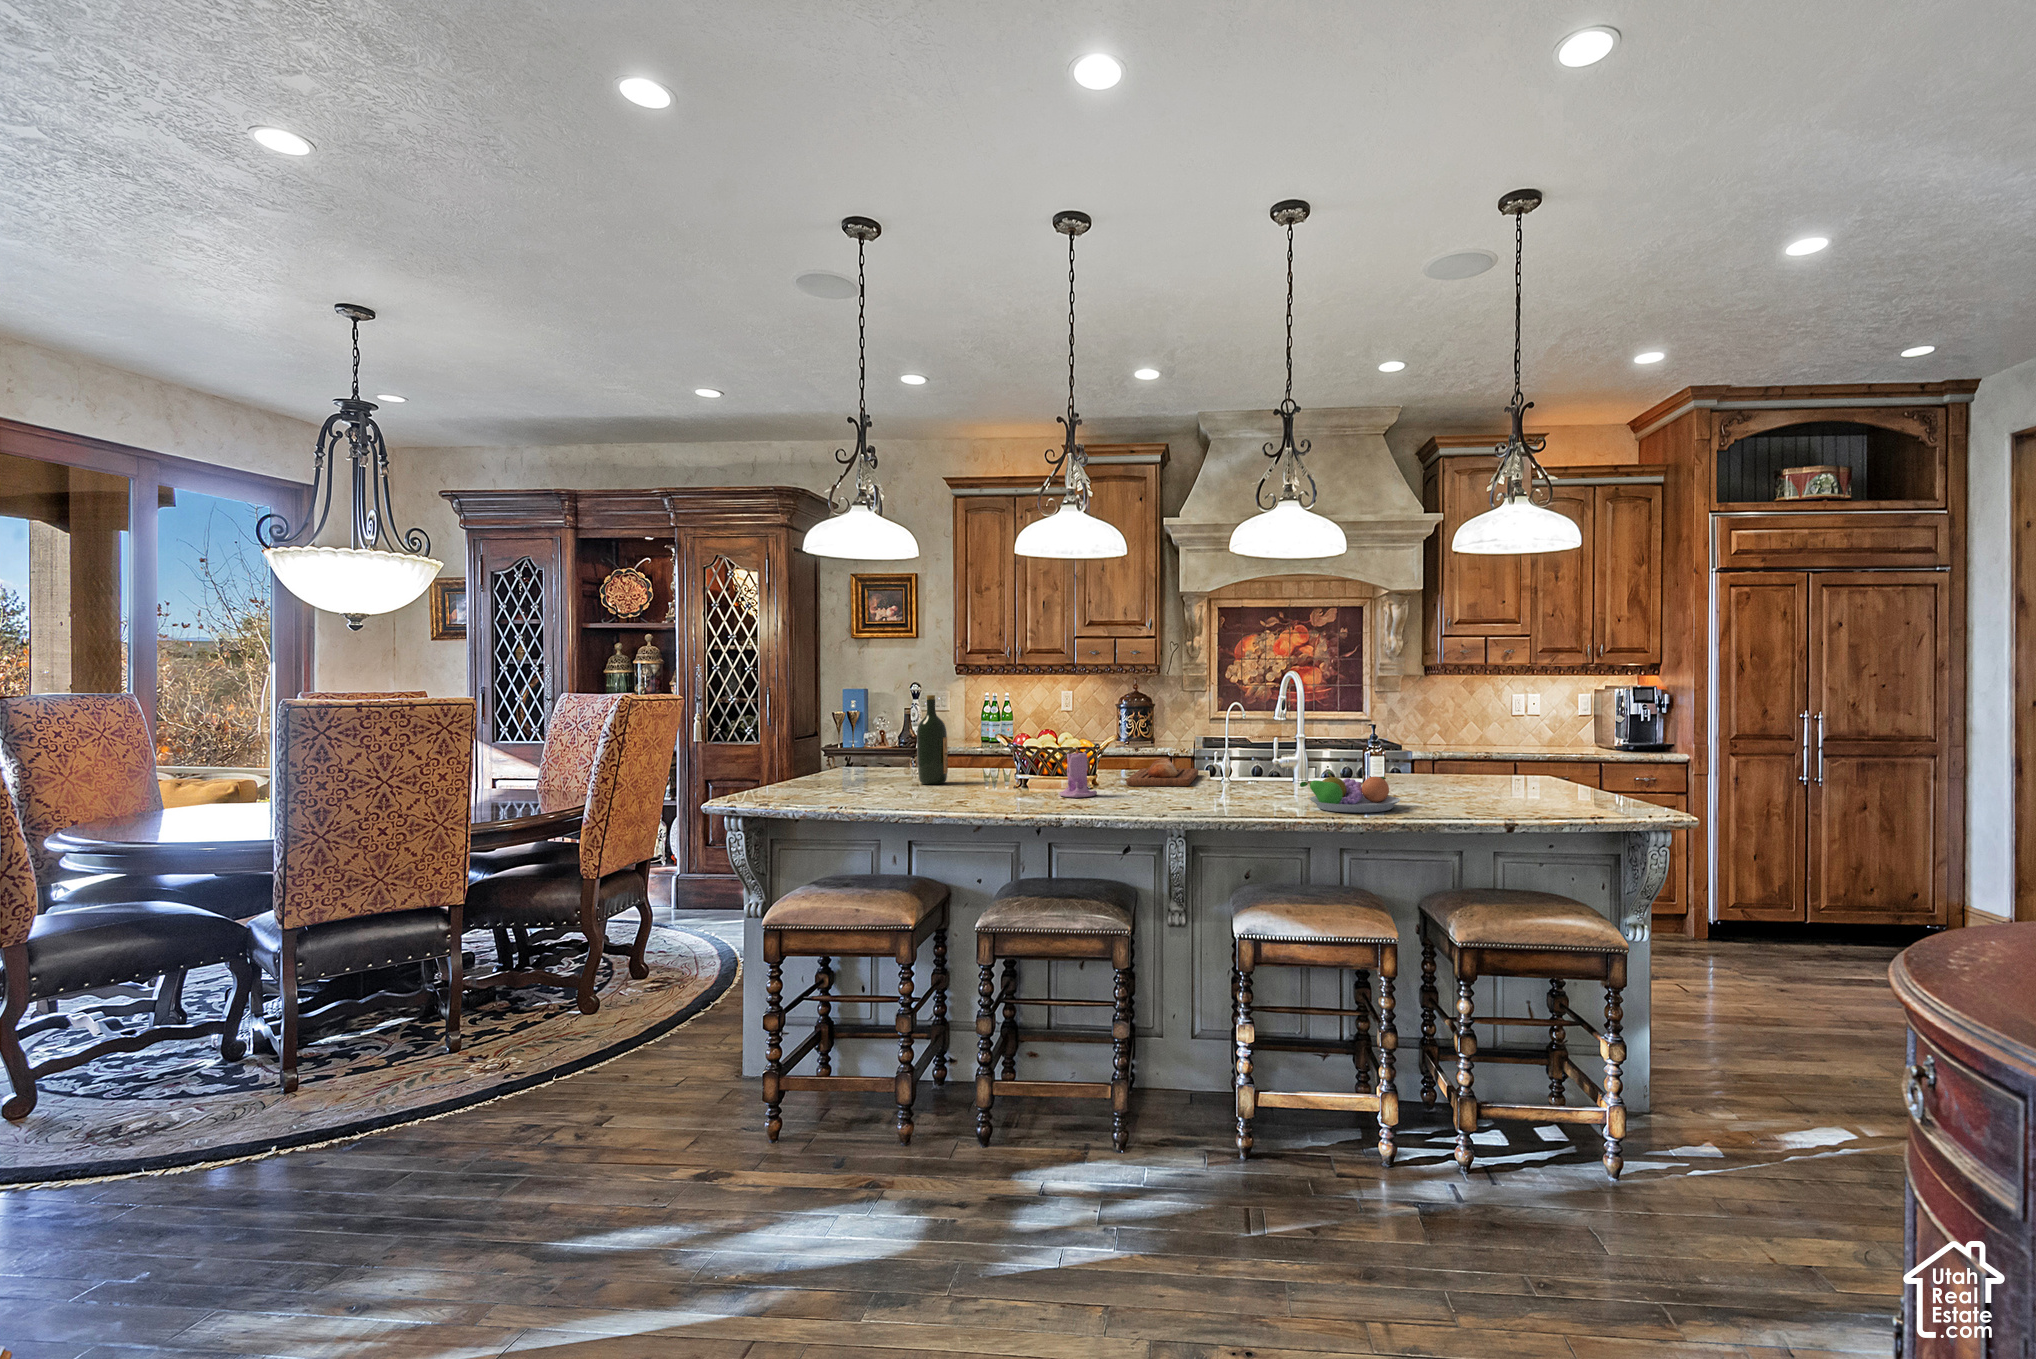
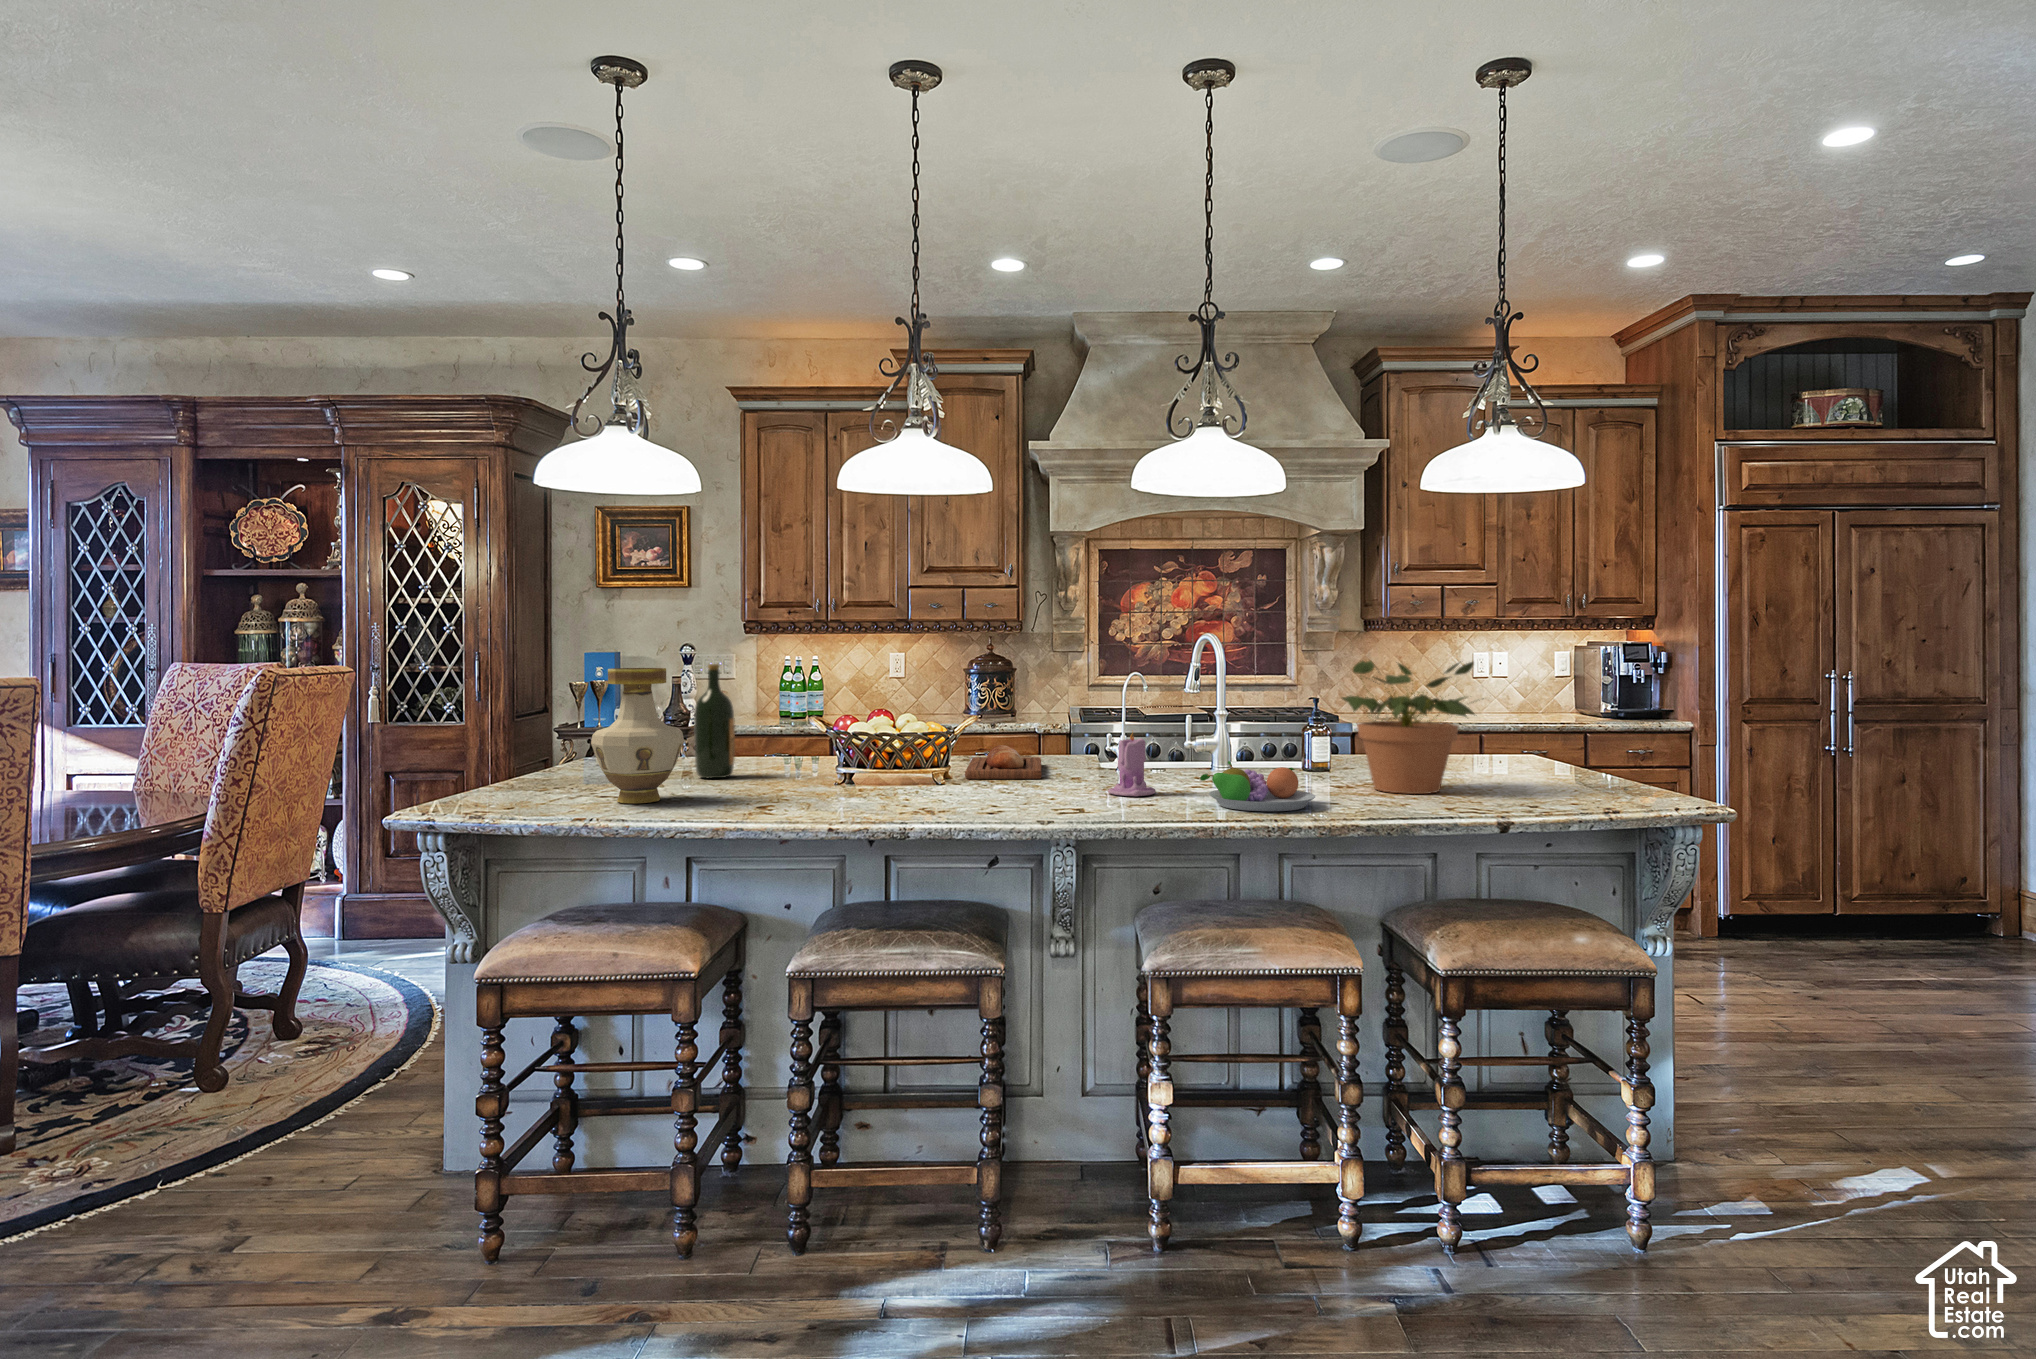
potted plant: none [1441,683,1581,800] -> present [1342,660,1484,794]
vase: none [836,700,903,802] -> present [591,668,684,803]
candle: present [1059,748,1097,798] -> present [1108,732,1156,796]

